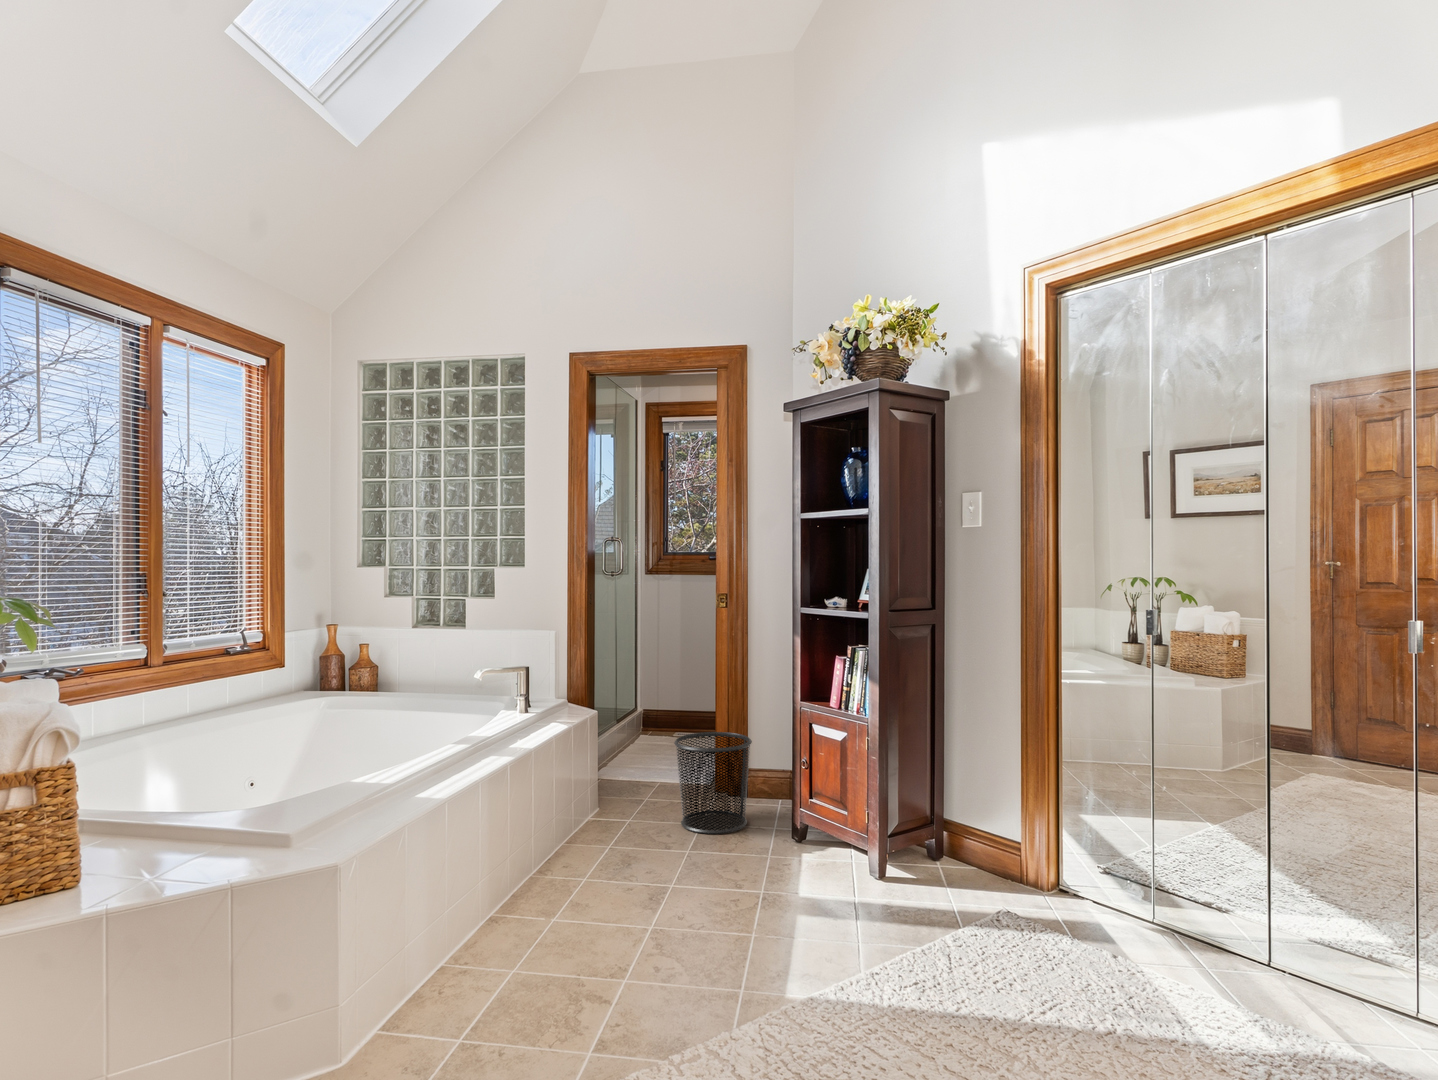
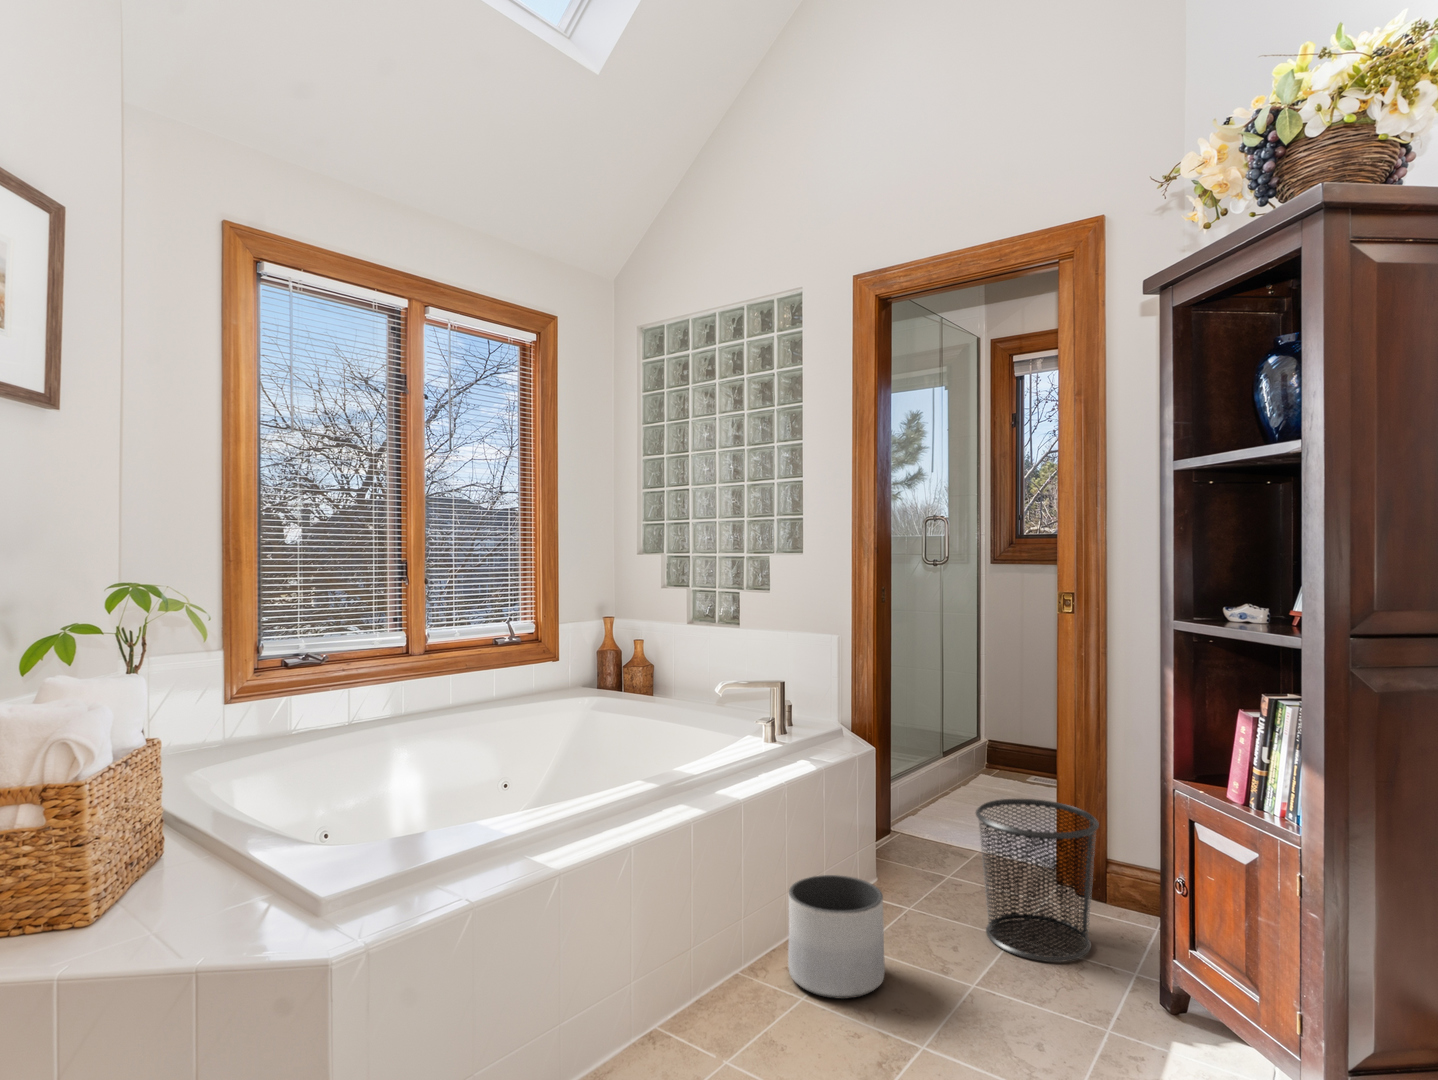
planter: none [563,797,631,877] -> present [788,875,885,999]

